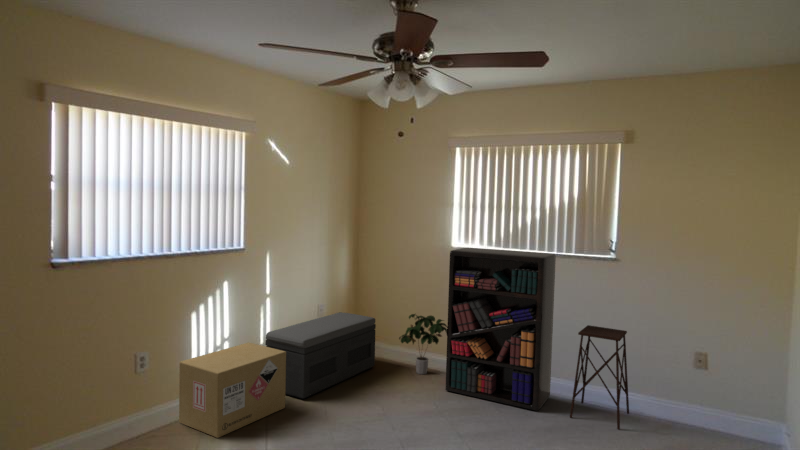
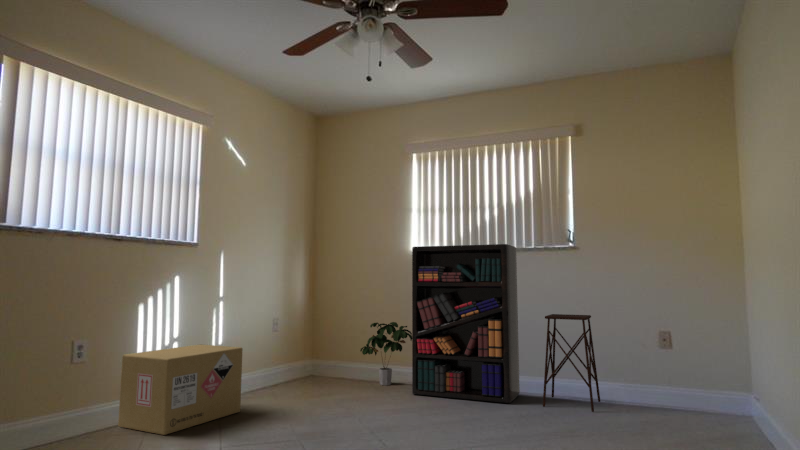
storage bench: present [265,312,376,399] -> none [216,327,336,406]

